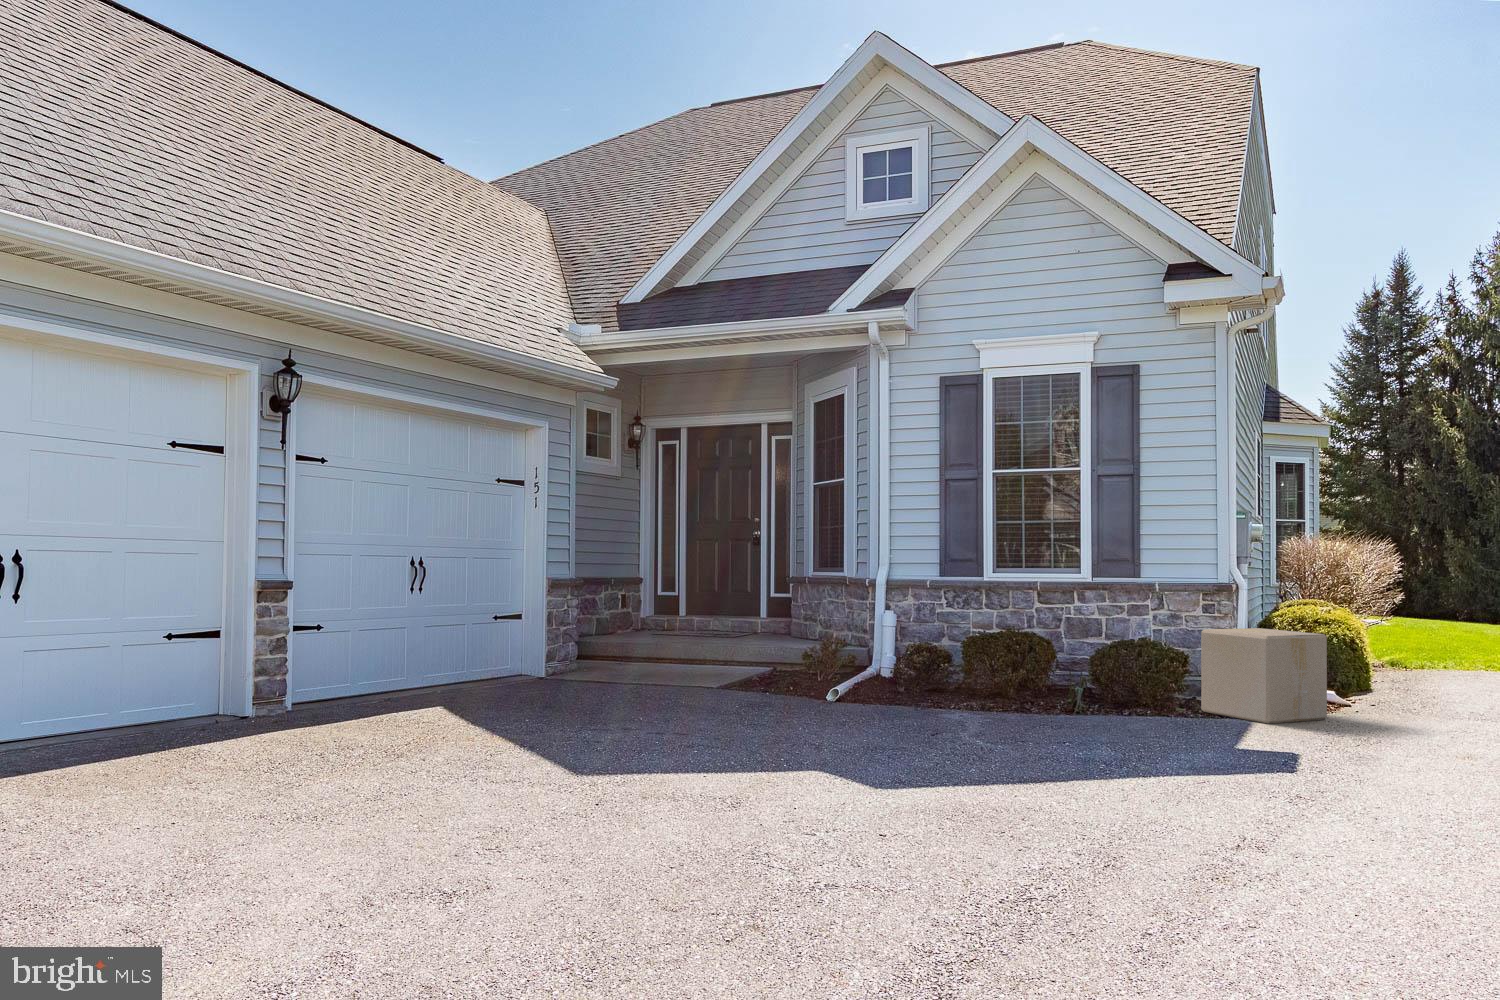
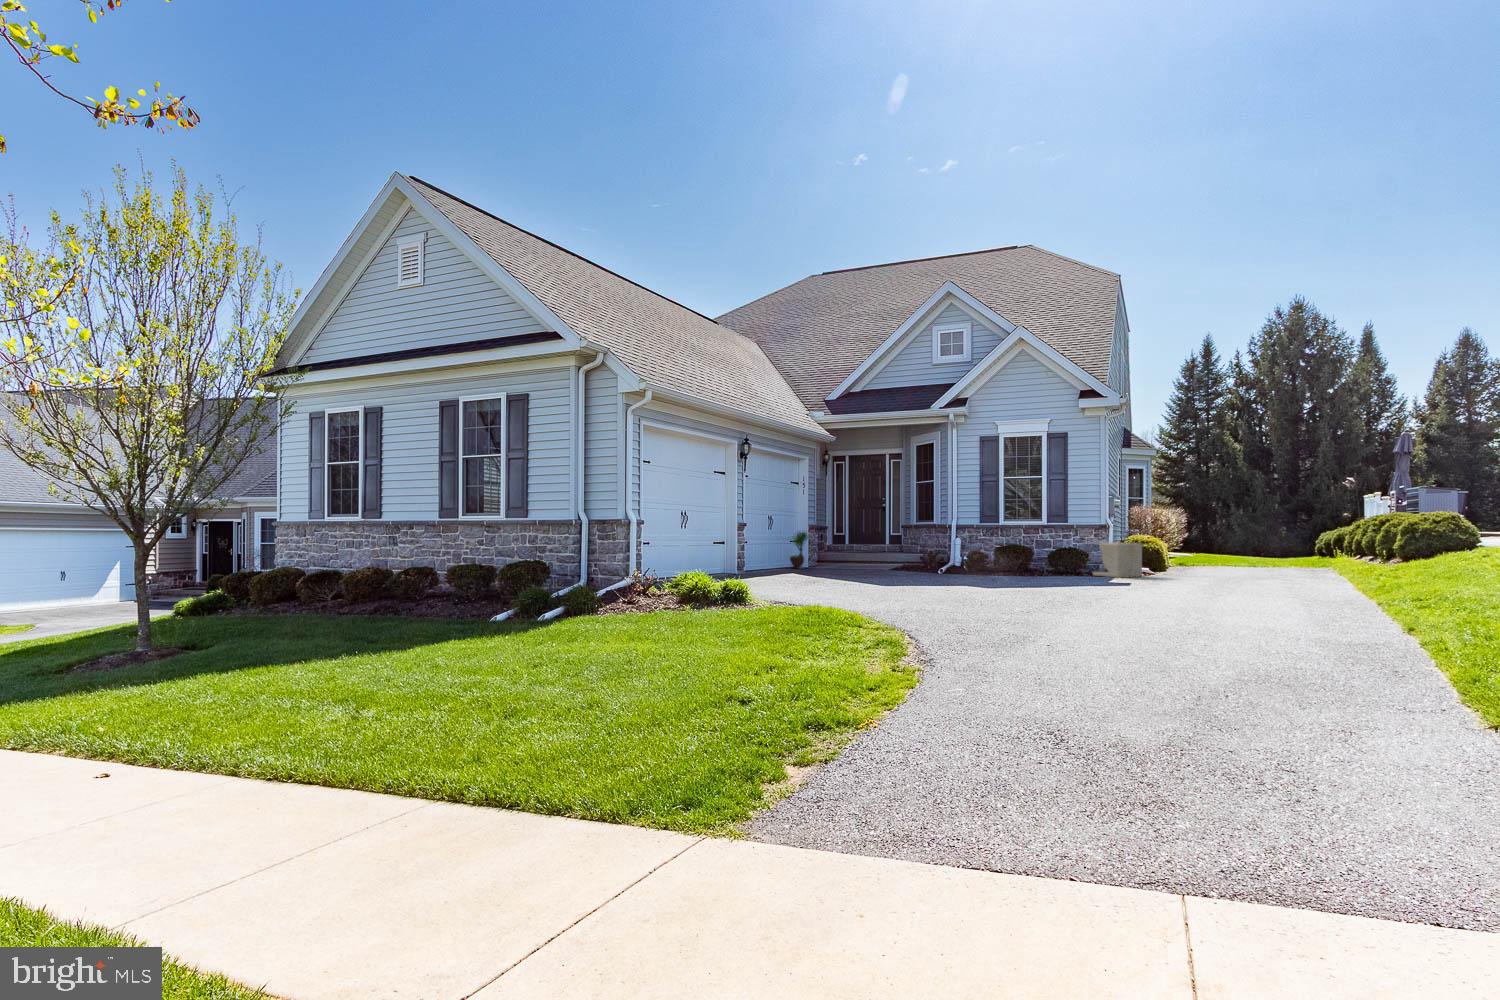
potted tree: none [485,585,542,680] -> present [790,531,808,568]

